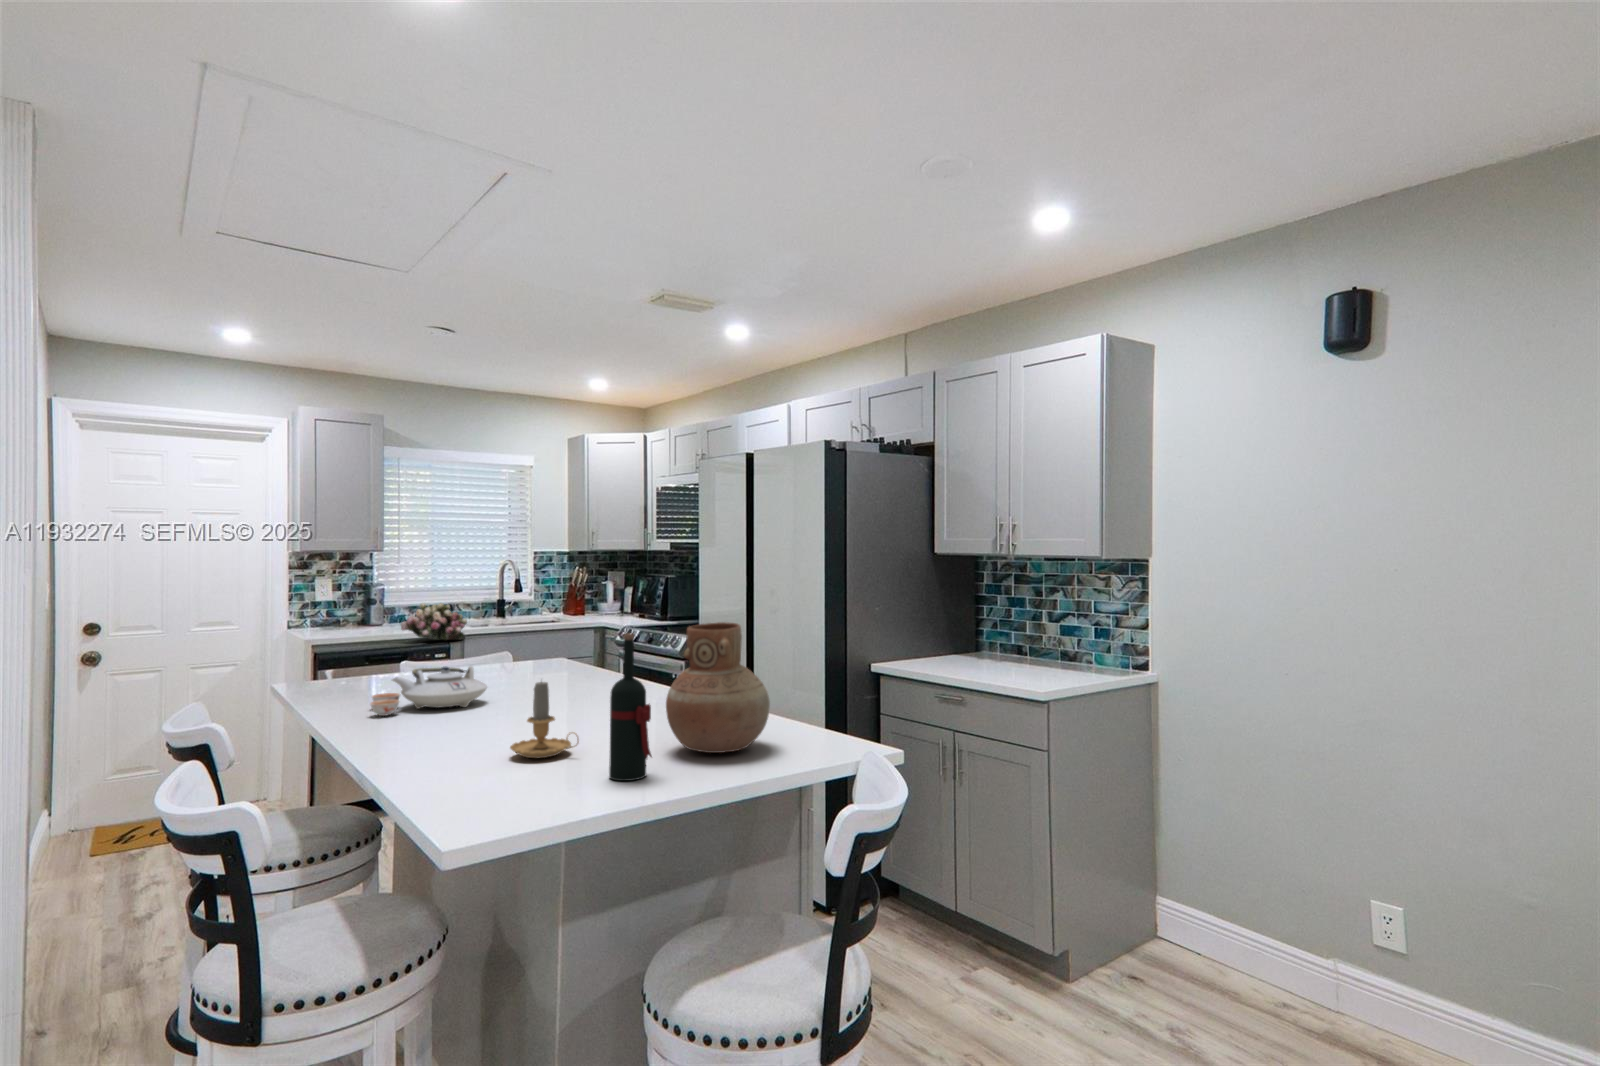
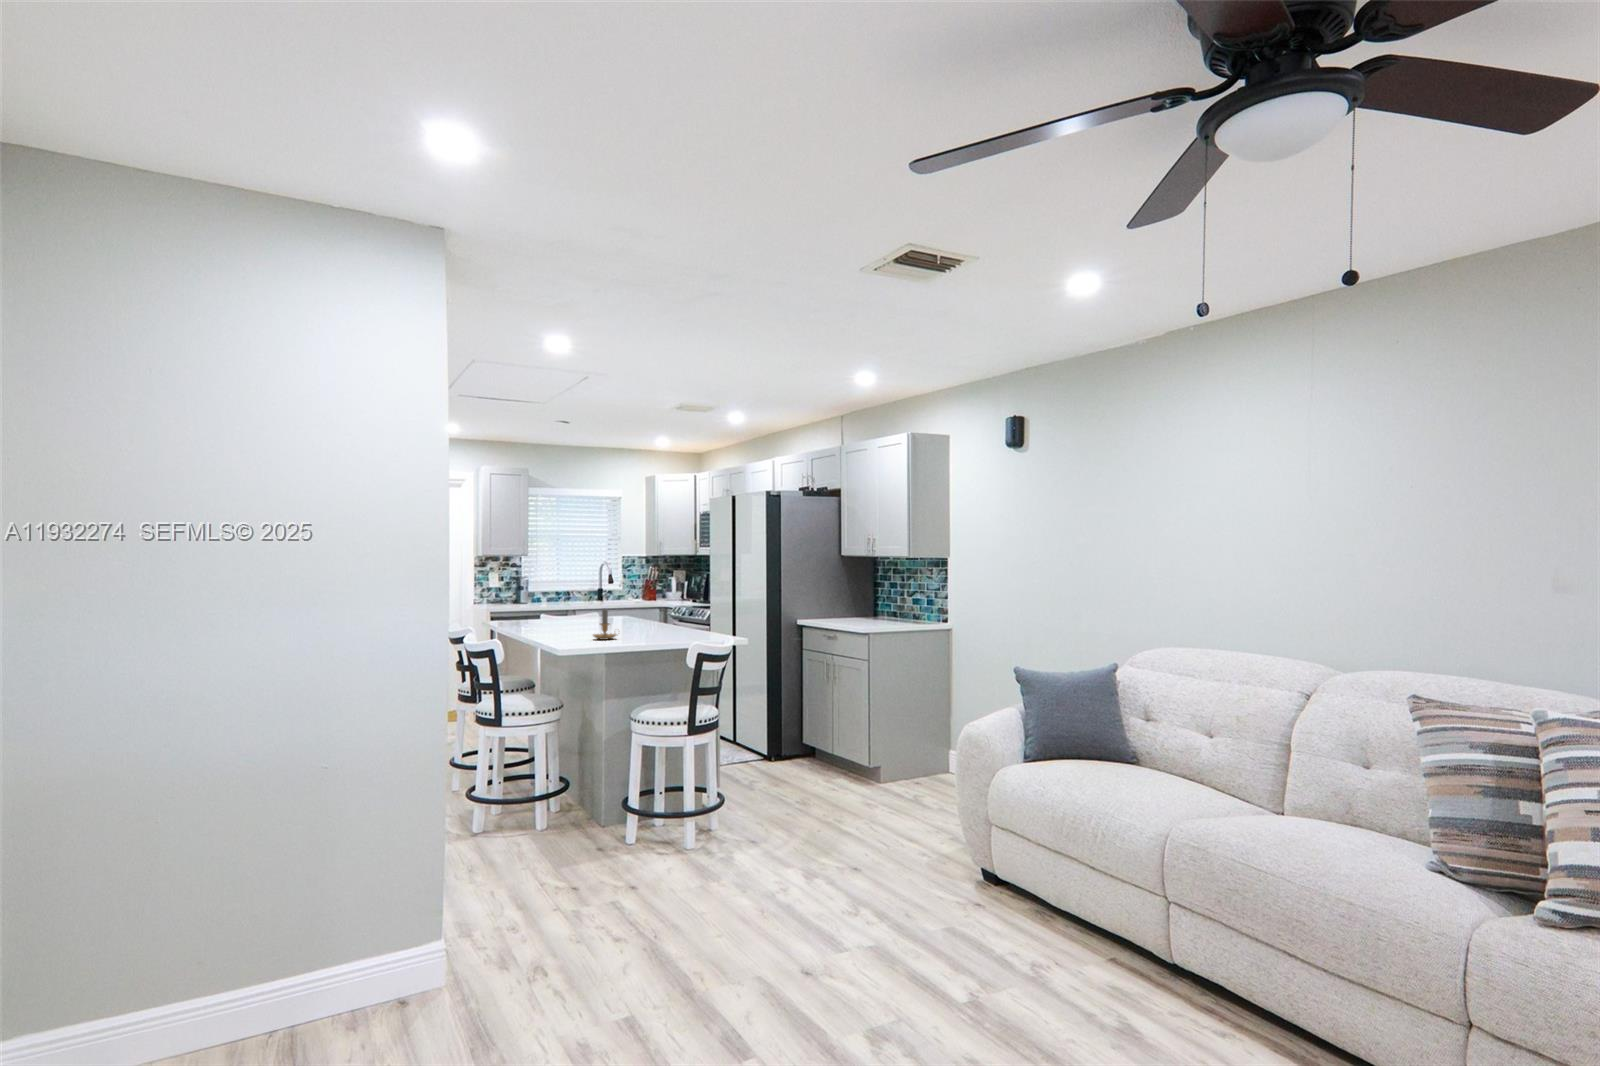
flower arrangement: present [401,603,467,640] -> none [540,588,579,611]
vase: present [666,622,770,753] -> none [655,585,700,638]
wine bottle: present [609,633,652,781] -> none [628,586,644,643]
teapot: present [370,666,487,716] -> none [533,611,586,632]

